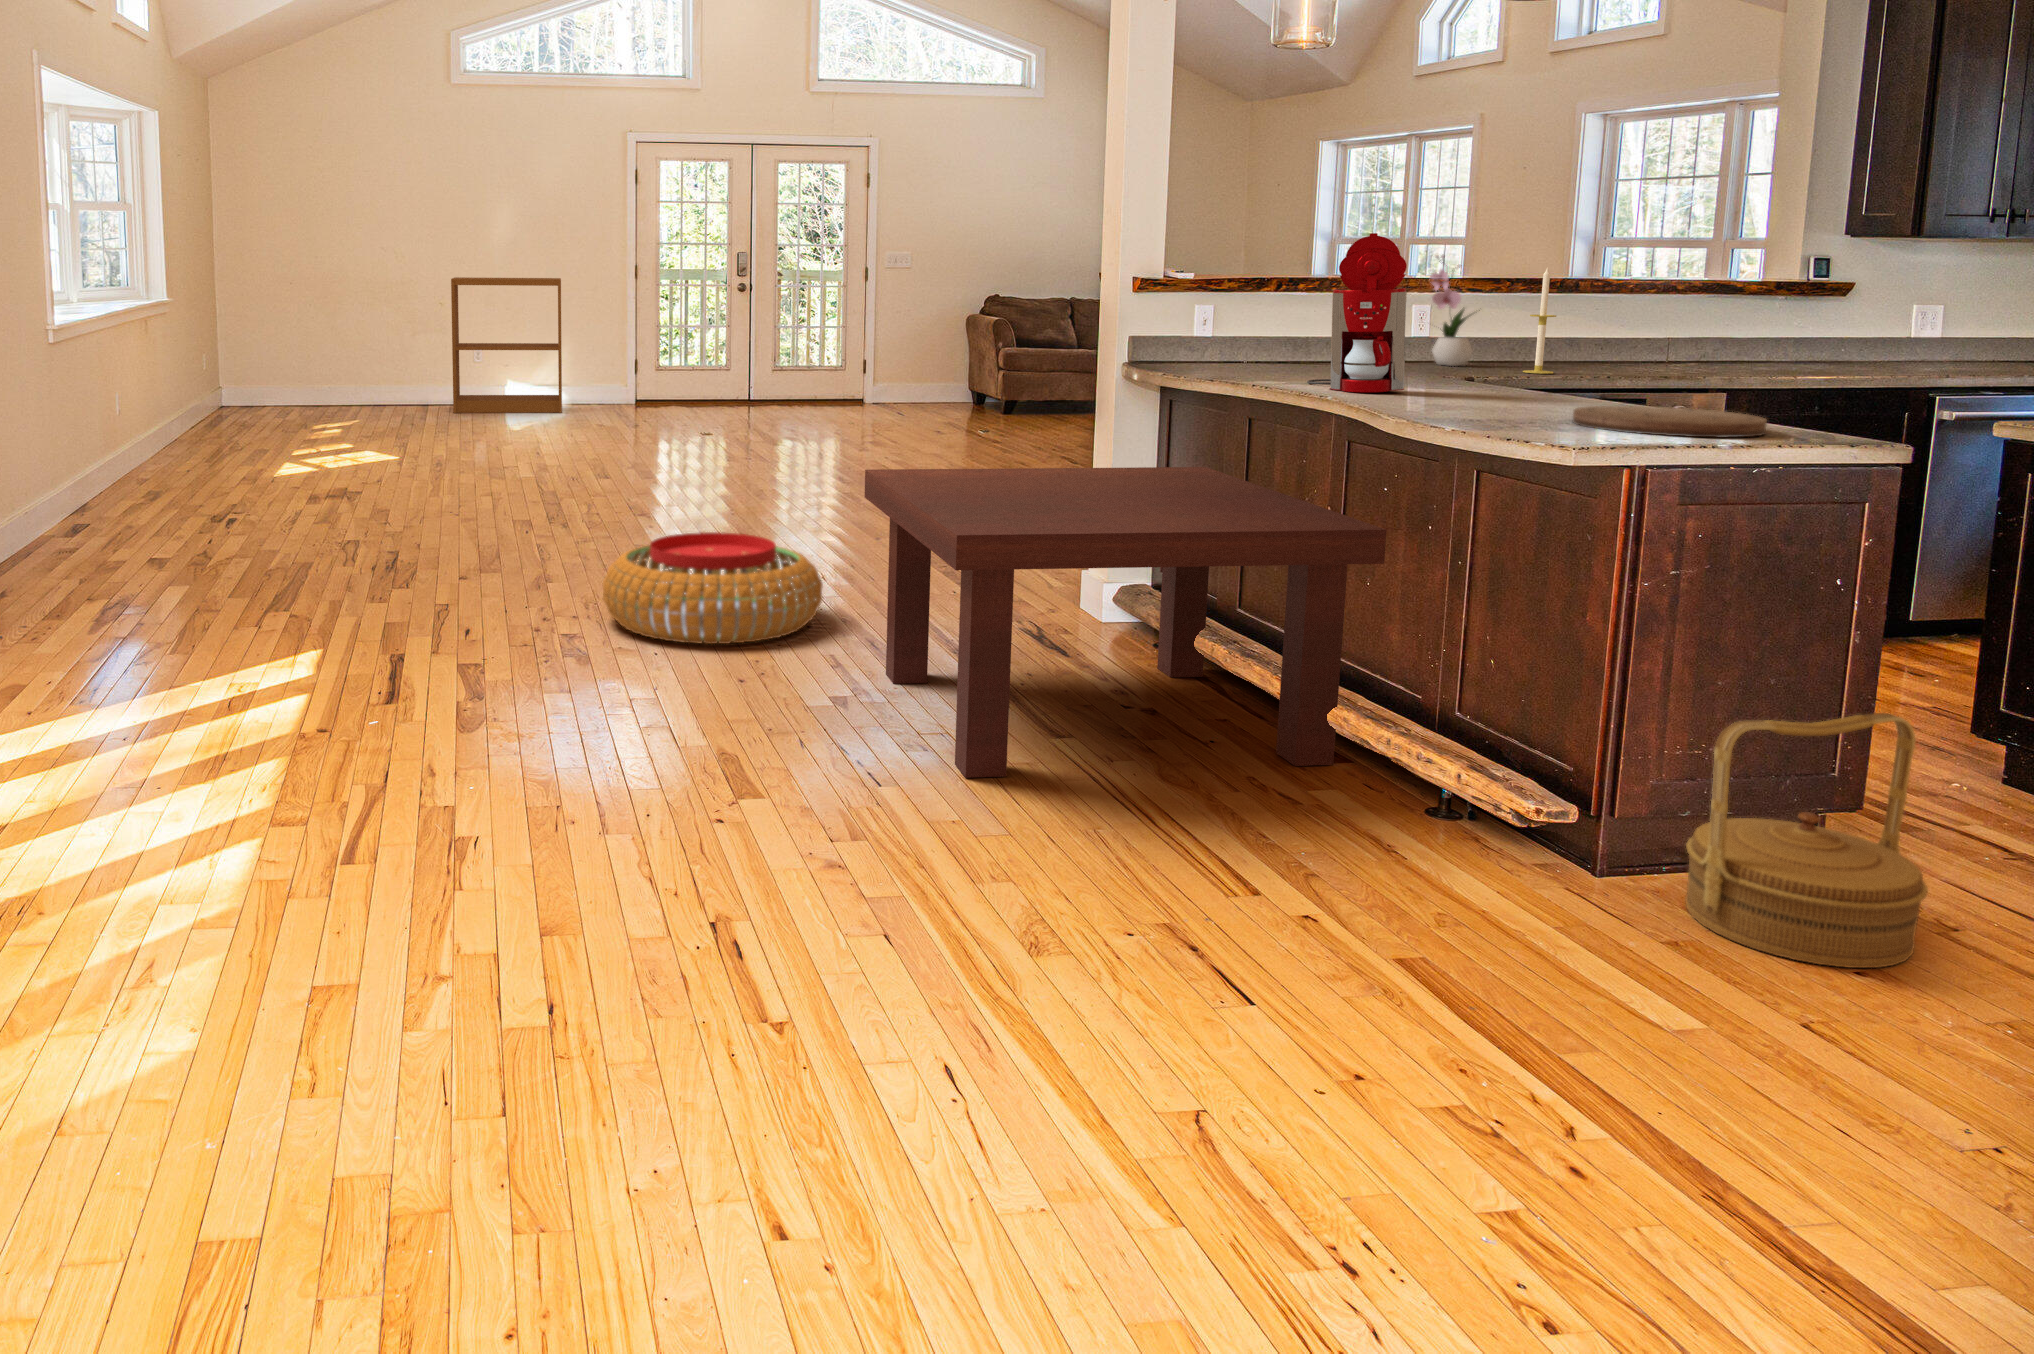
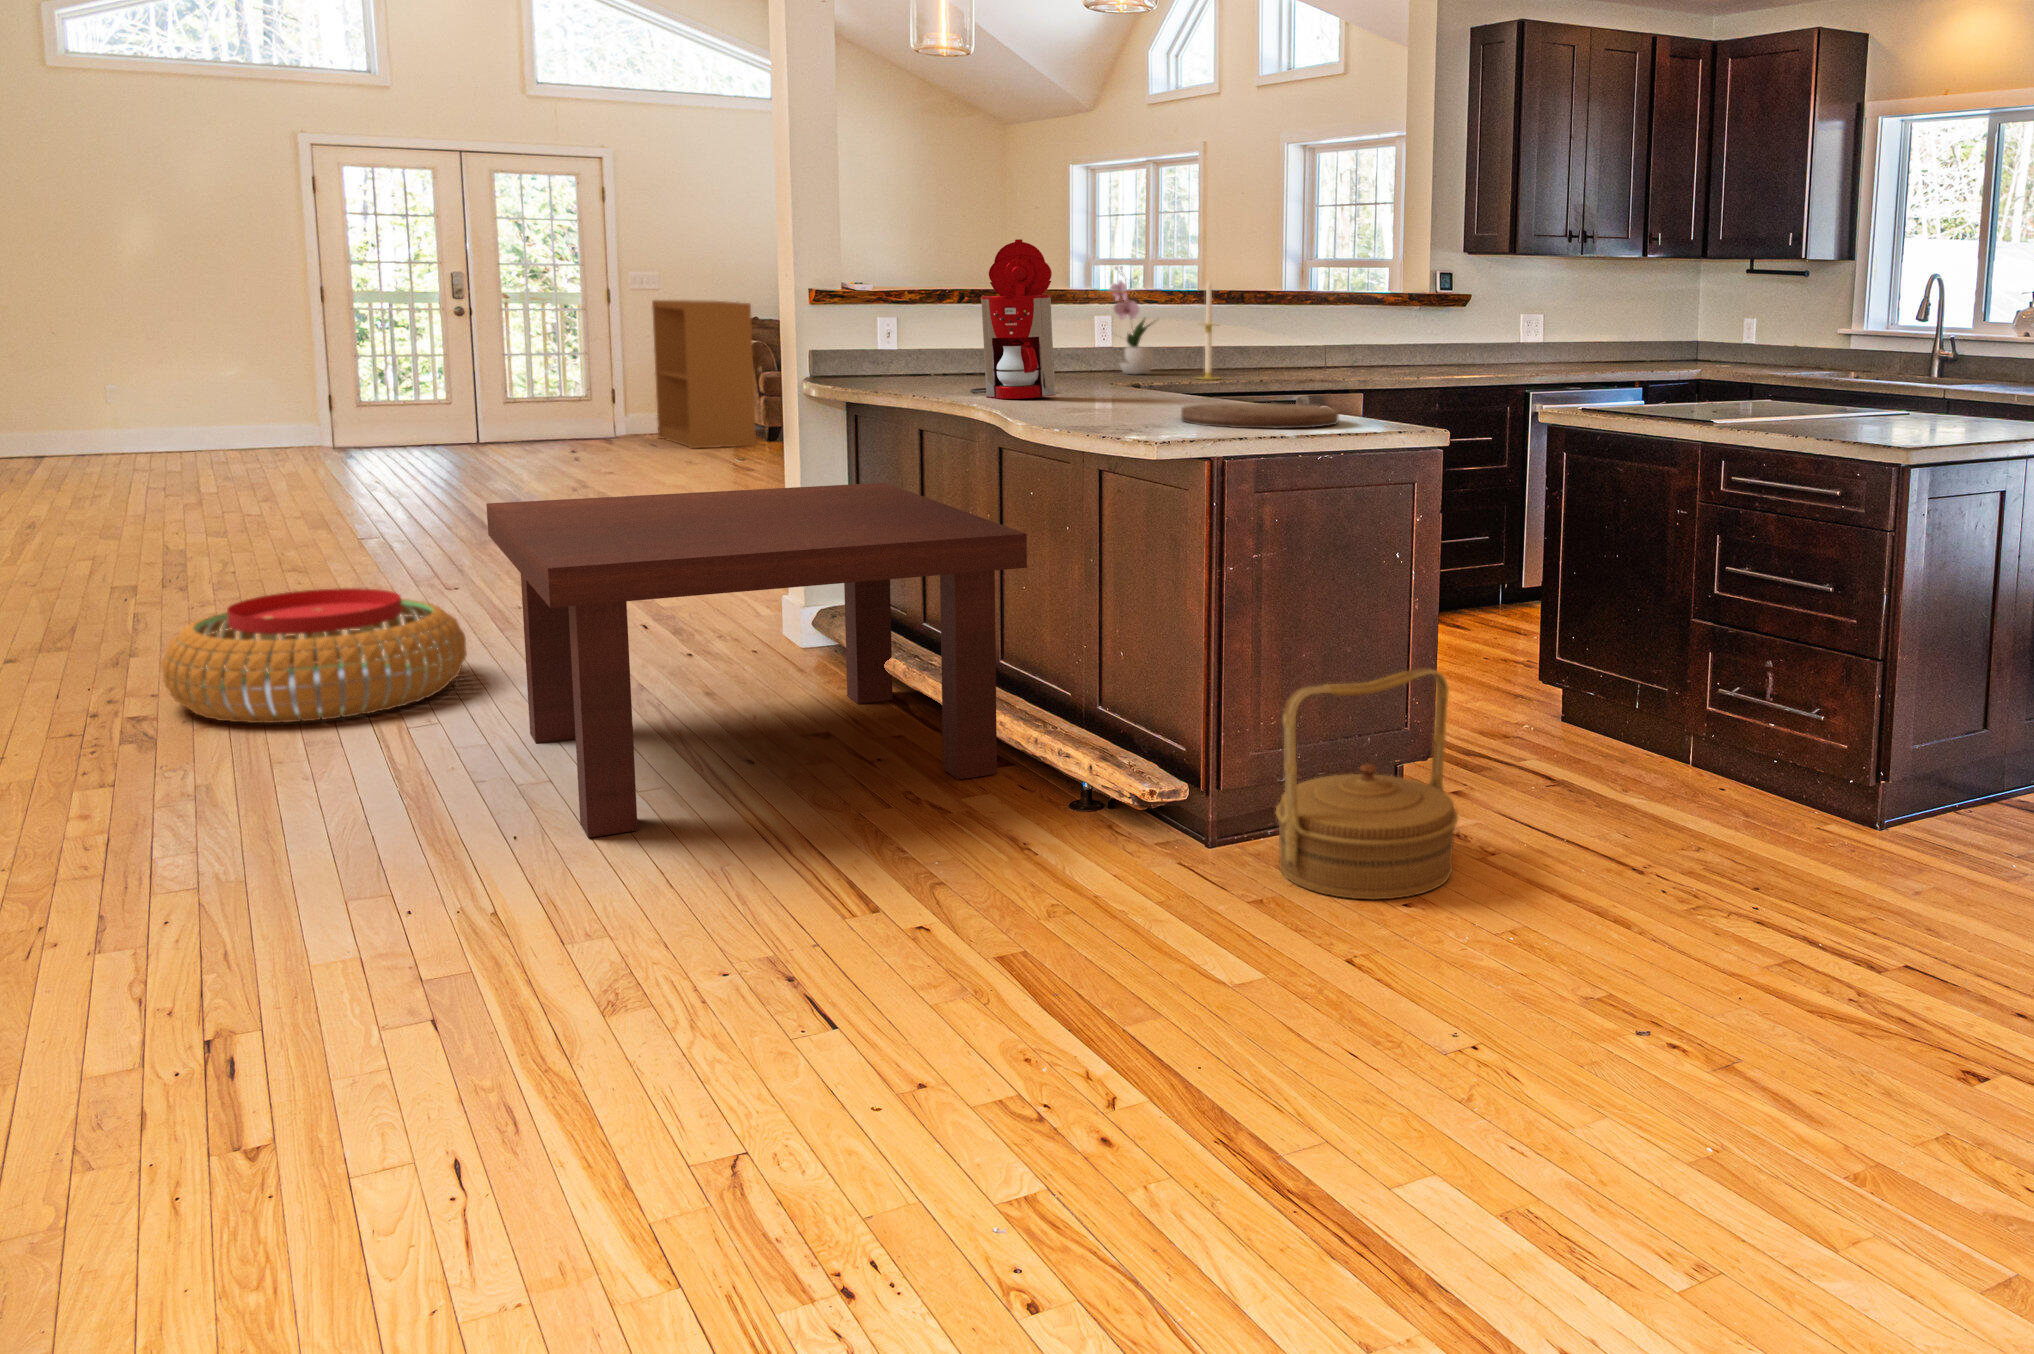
bookshelf: present [451,277,562,413] -> present [652,300,757,449]

